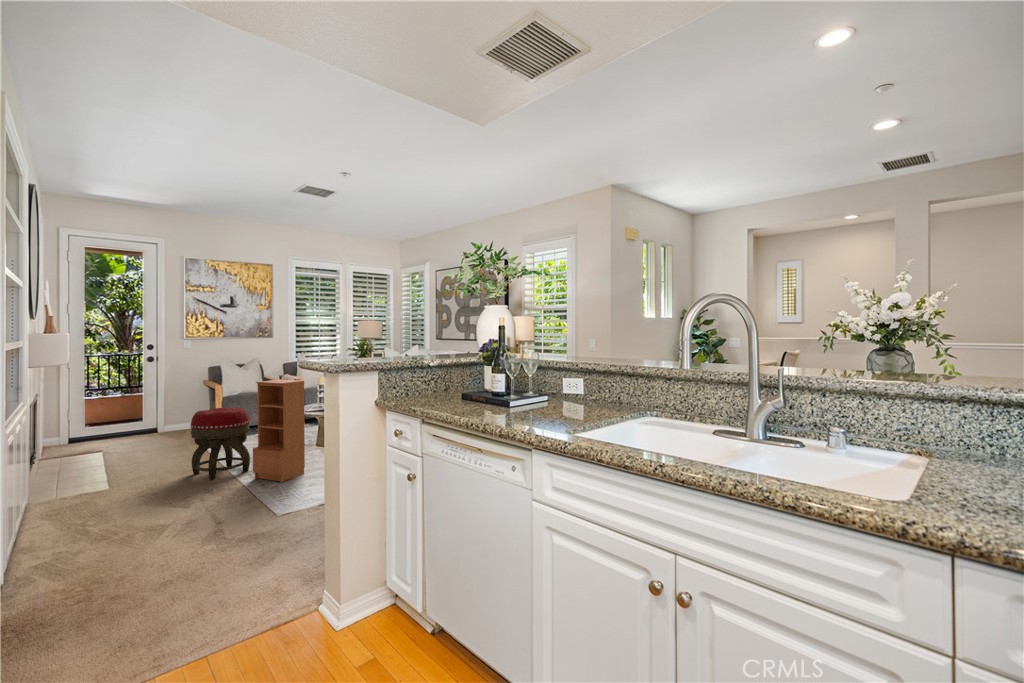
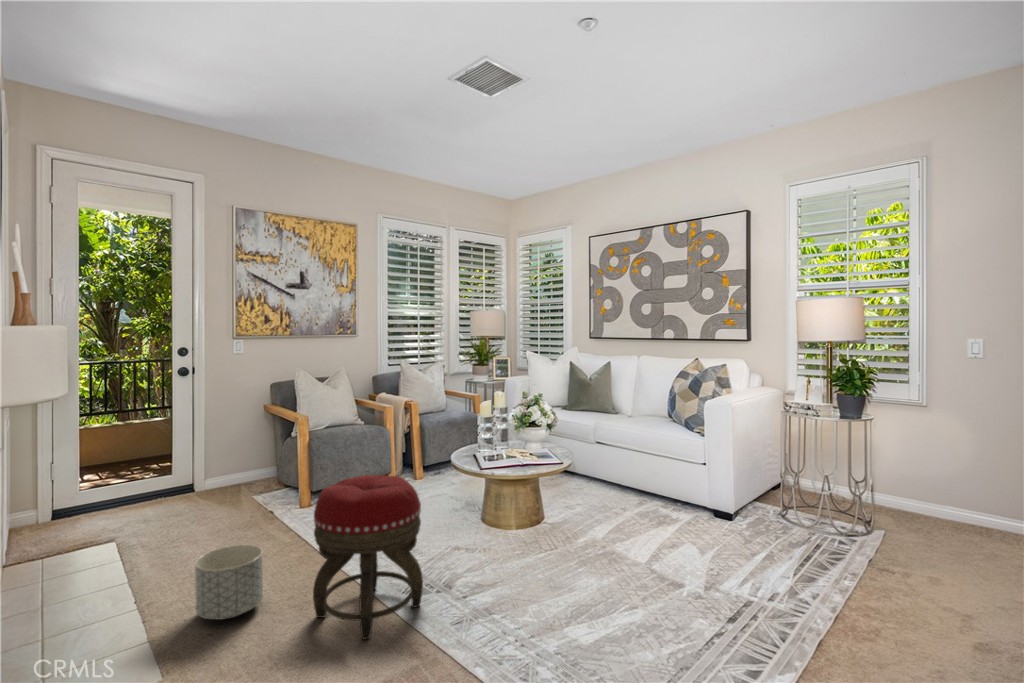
bookcase: present [253,380,305,482] -> none [452,421,544,650]
planter: none [134,442,170,475] -> present [195,545,263,620]

